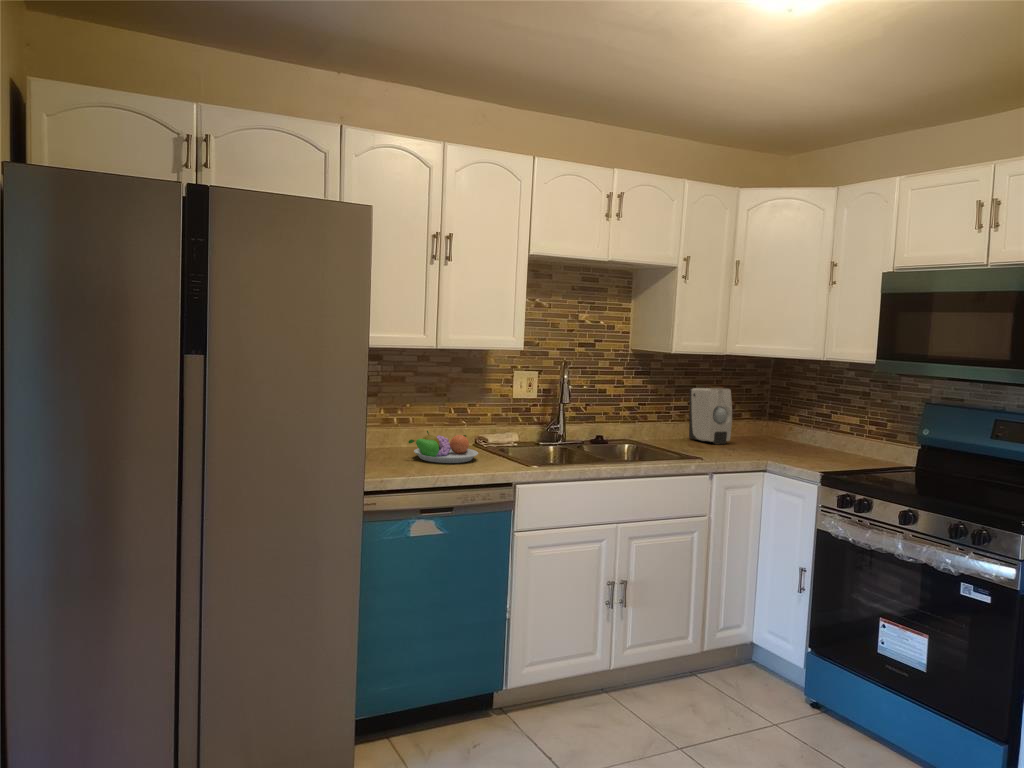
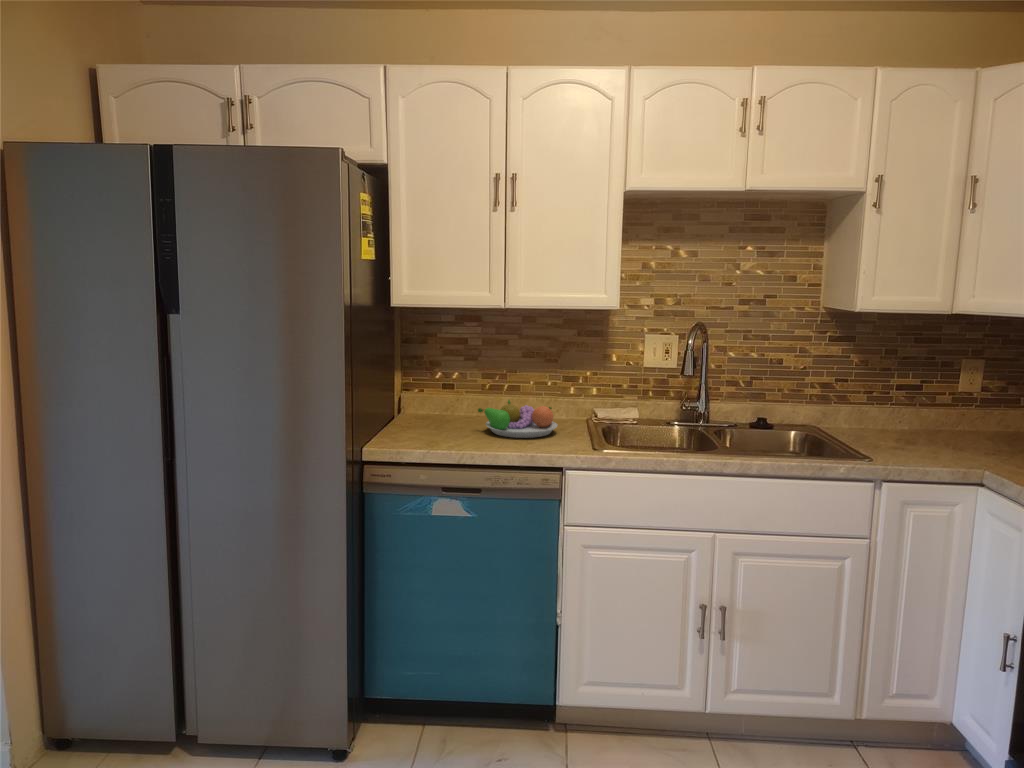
soap dispenser: present [689,388,732,444] -> none [914,361,977,441]

